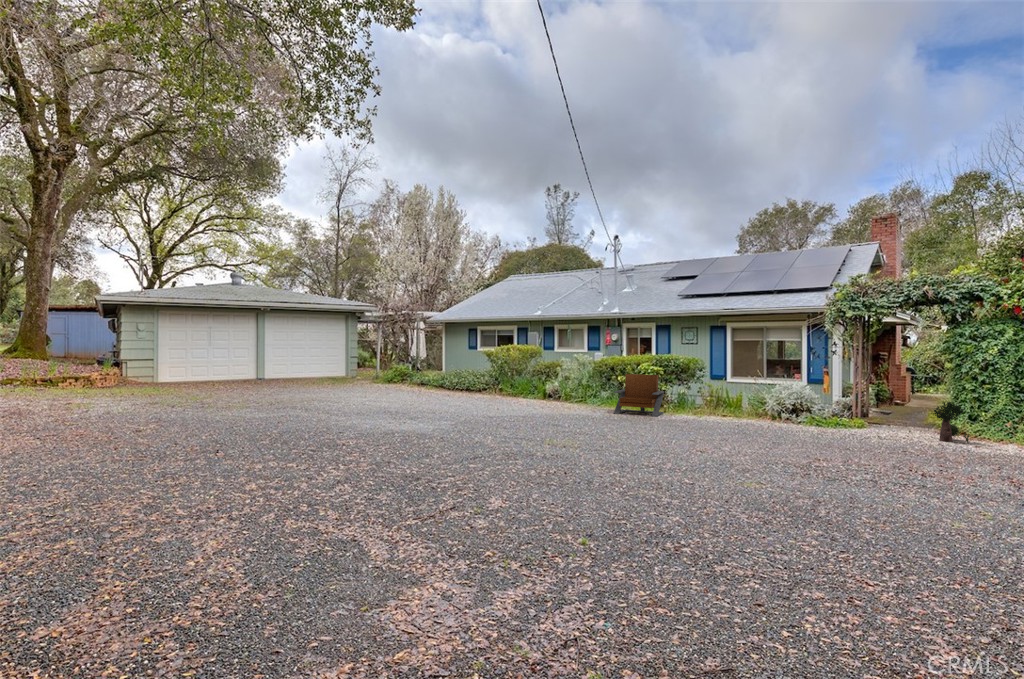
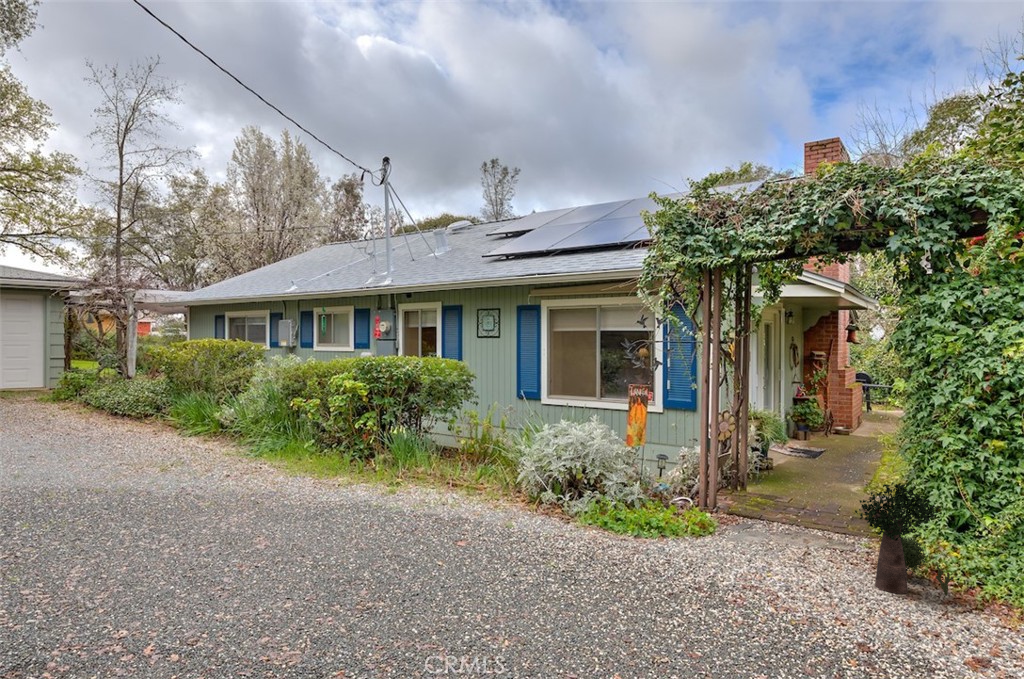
lounge chair: present [614,374,664,417] -> none [265,394,381,487]

